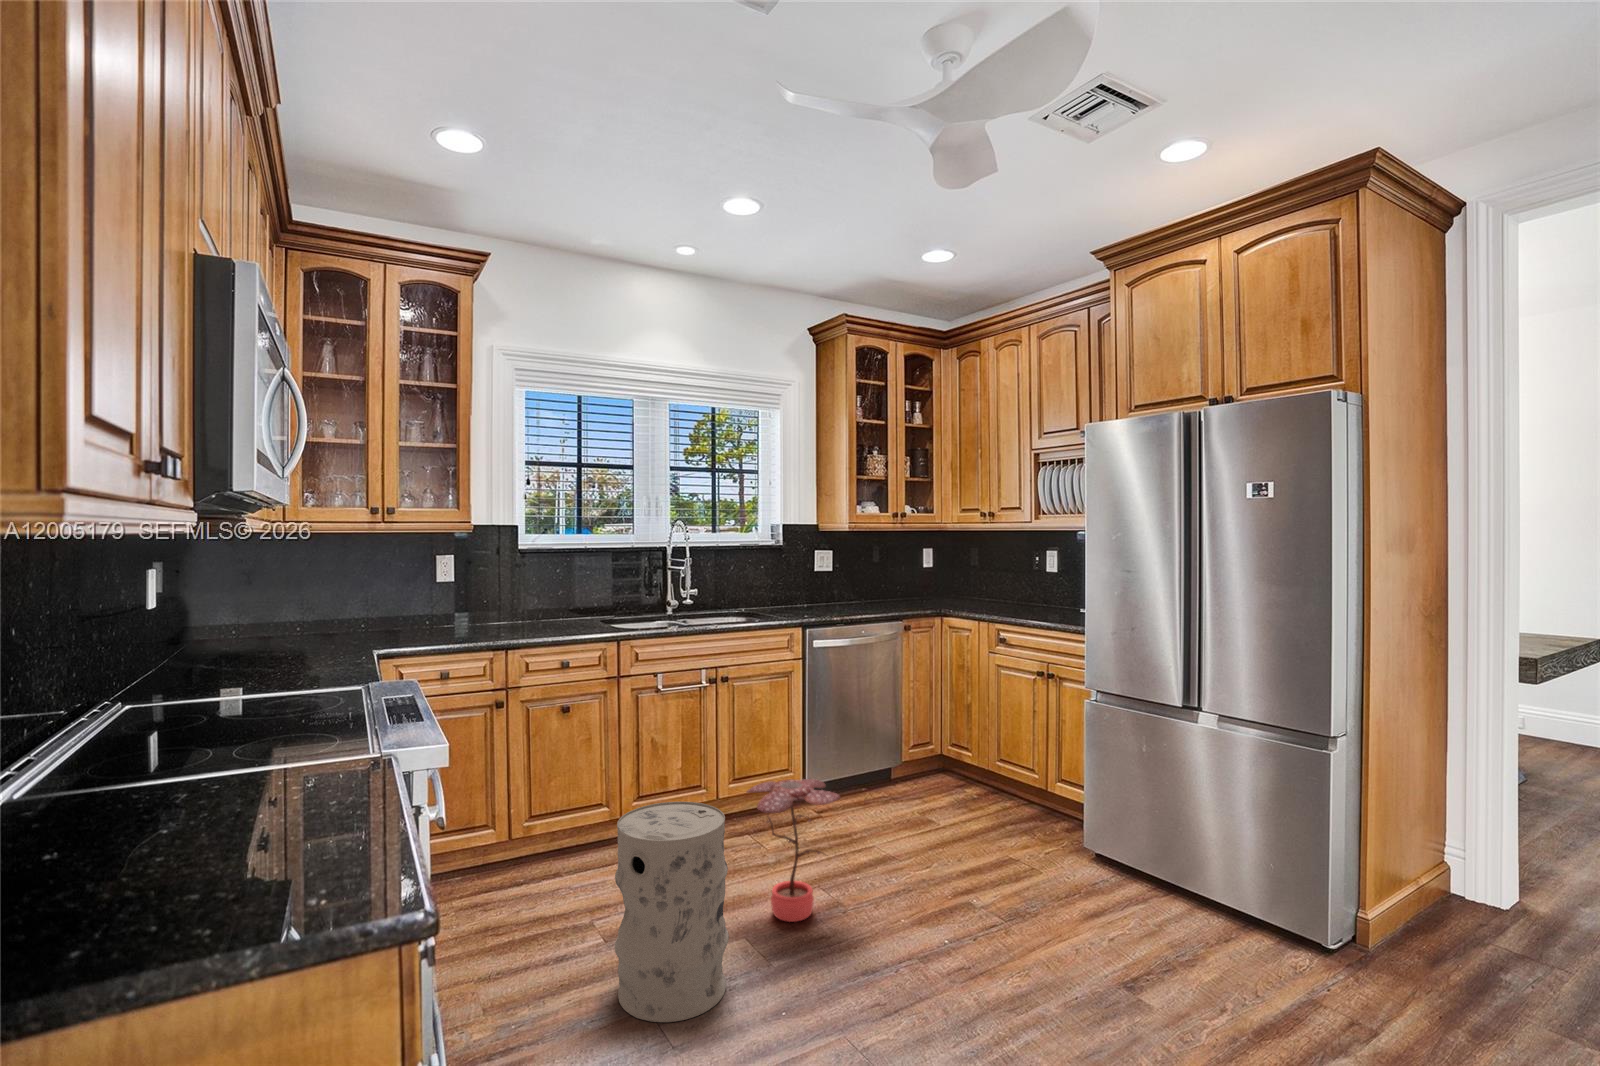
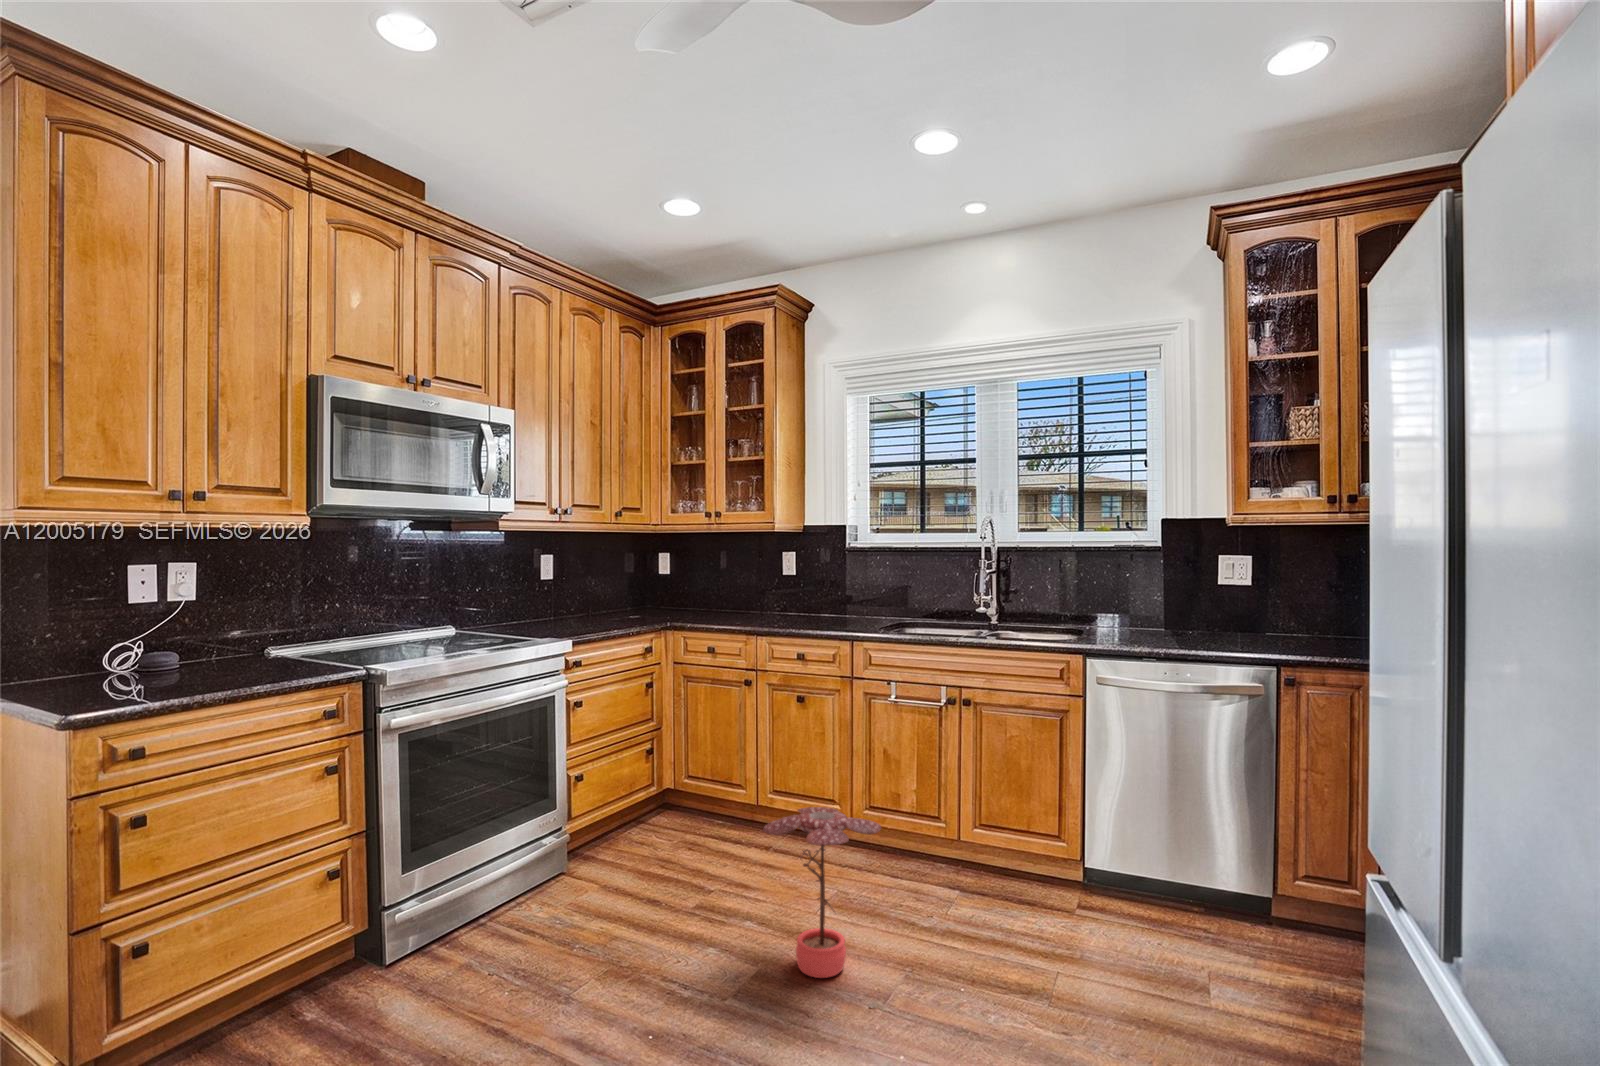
trash can: present [615,802,729,1022] -> none [580,779,689,984]

